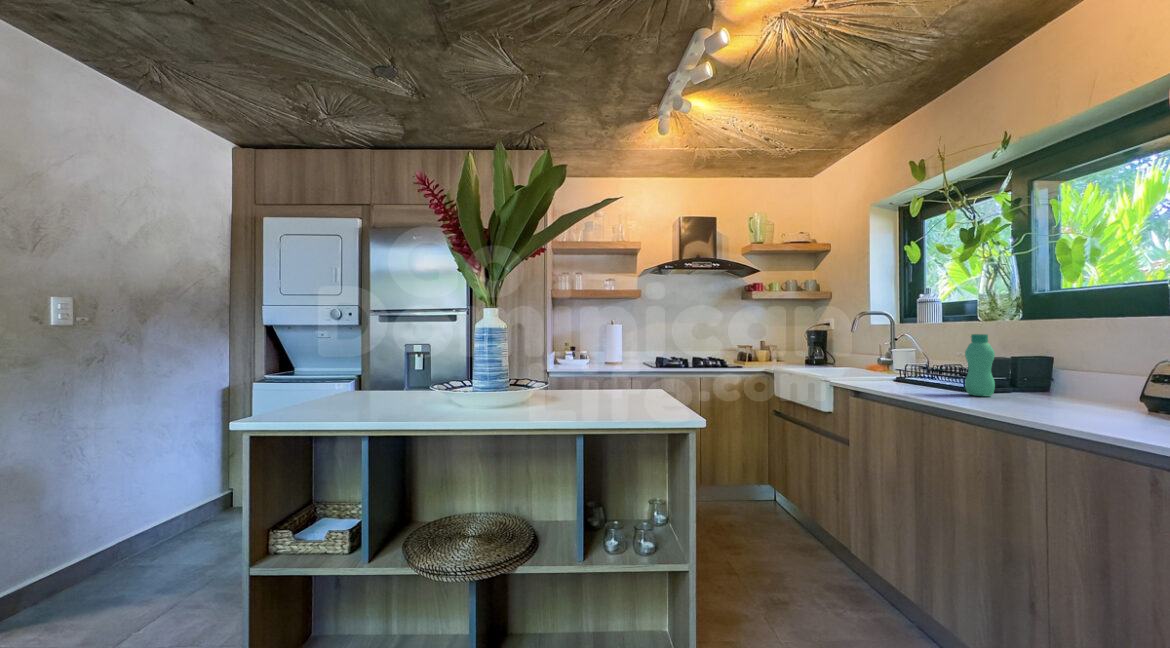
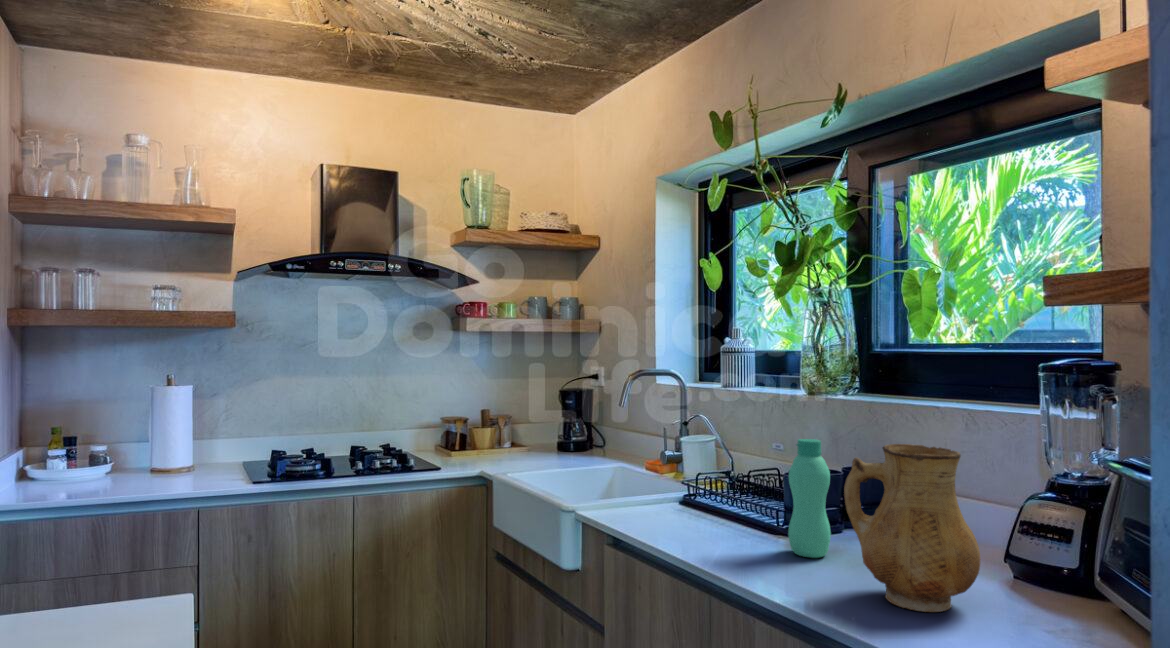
ceramic pitcher: none [1001,328,1099,412] -> present [844,444,981,612]

